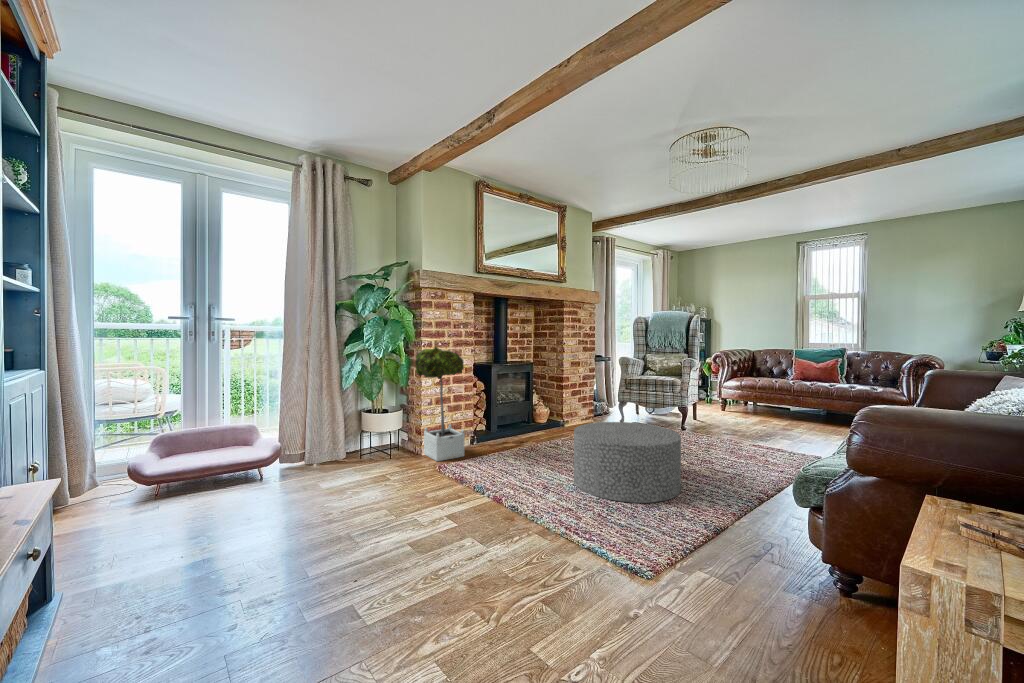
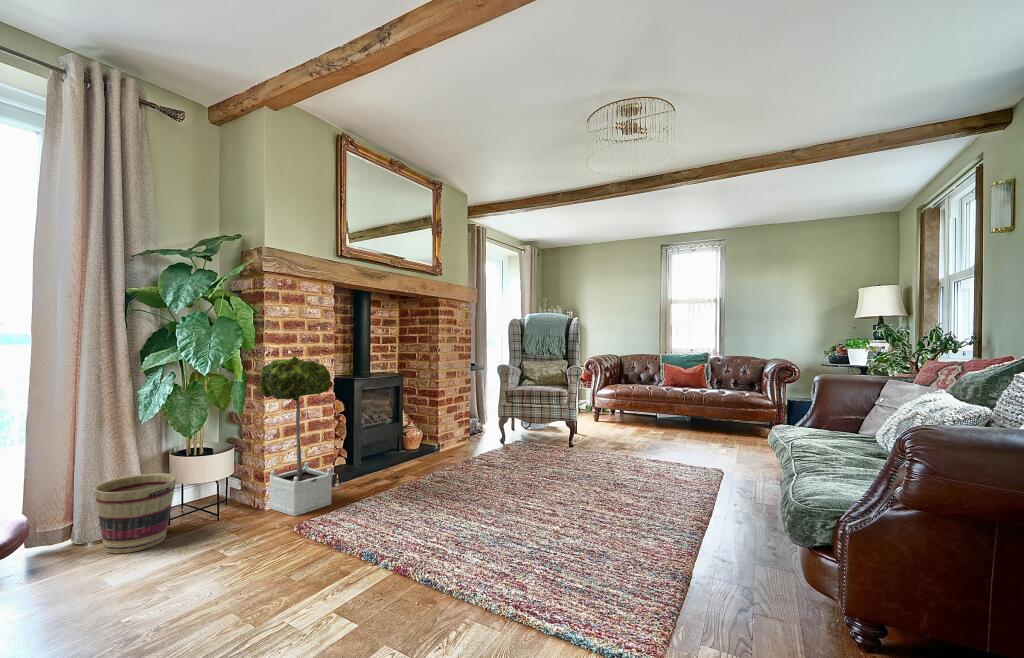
ottoman: present [574,422,681,503] -> none [487,442,607,537]
basket: none [318,423,364,471] -> present [94,473,177,553]

